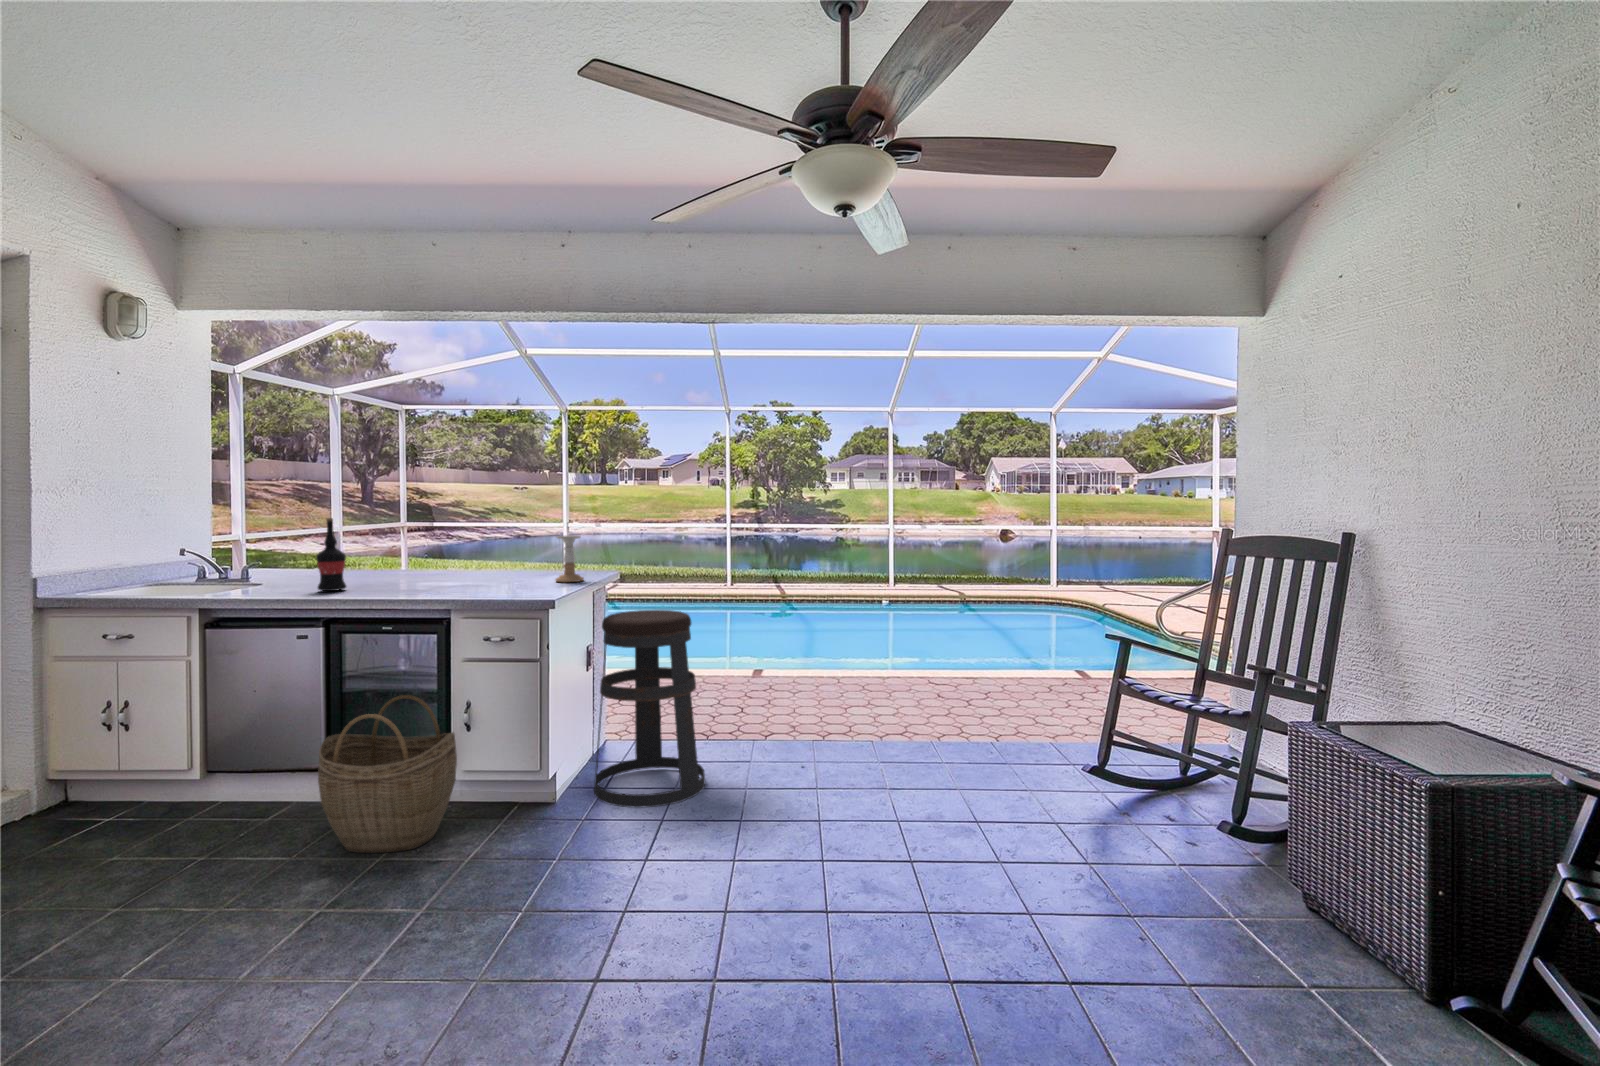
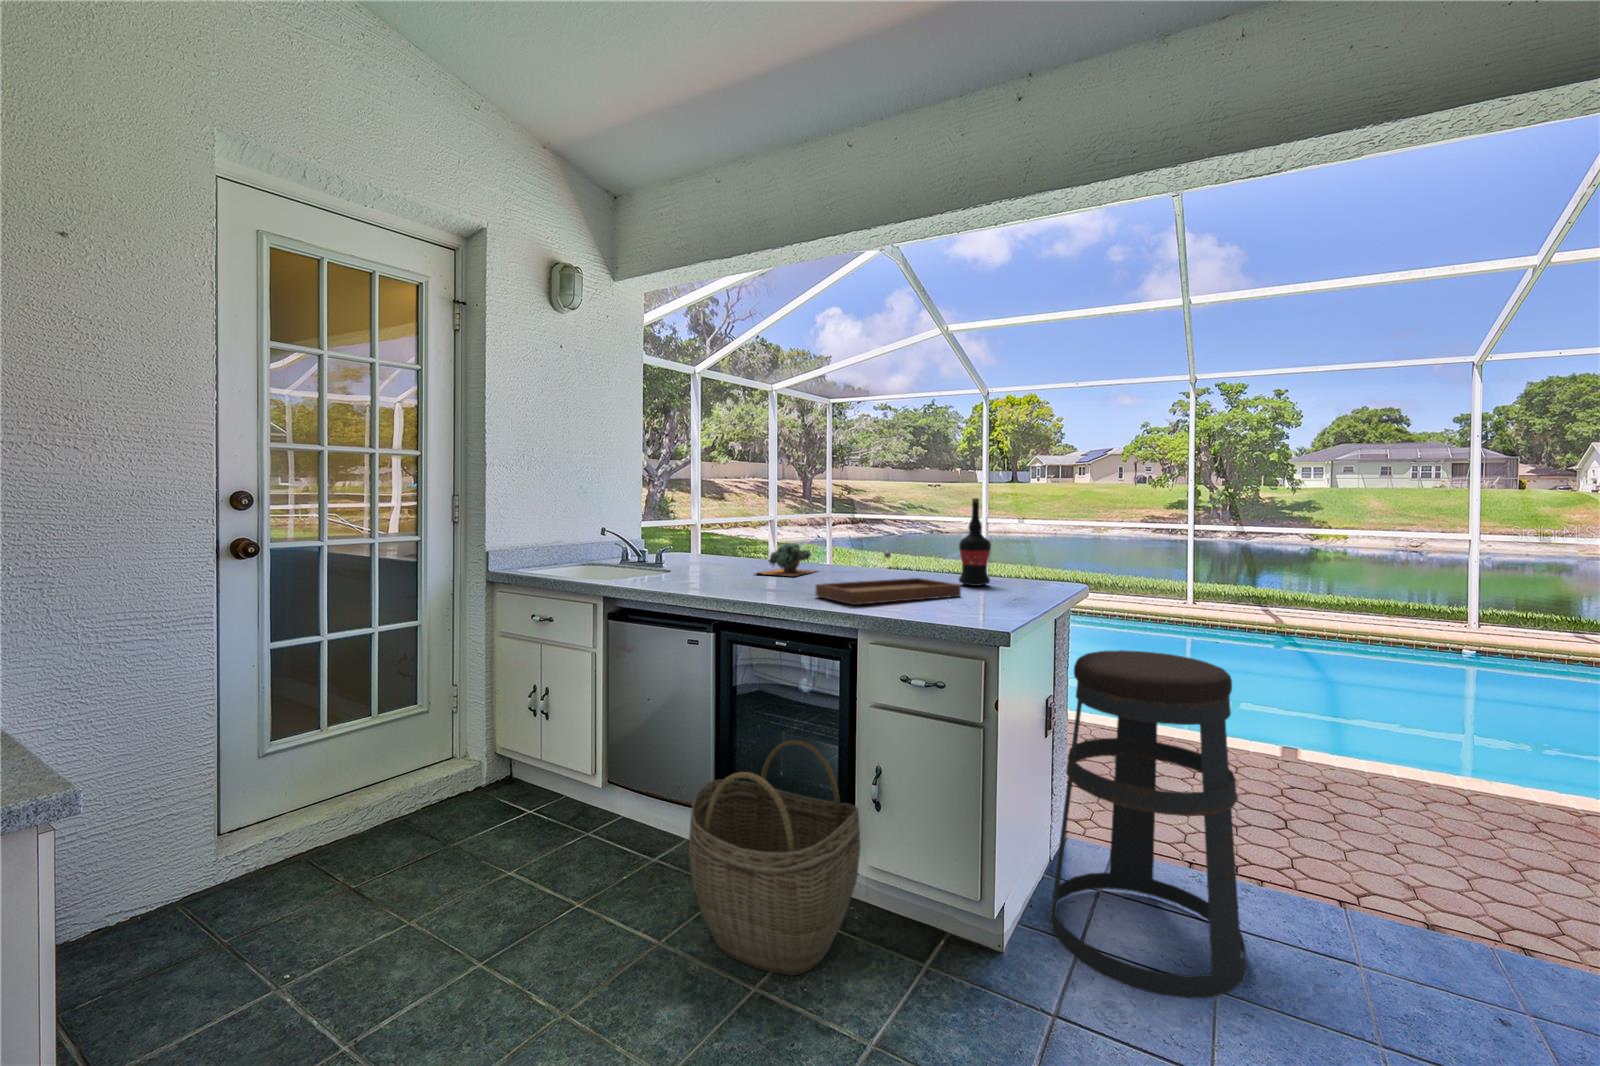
wine bottle: present [316,518,346,591] -> present [959,498,991,586]
candle holder: present [556,536,584,582] -> none [1001,531,1042,599]
succulent plant: none [347,552,410,580] -> present [757,543,815,576]
tray: none [412,554,527,594] -> present [815,551,961,605]

